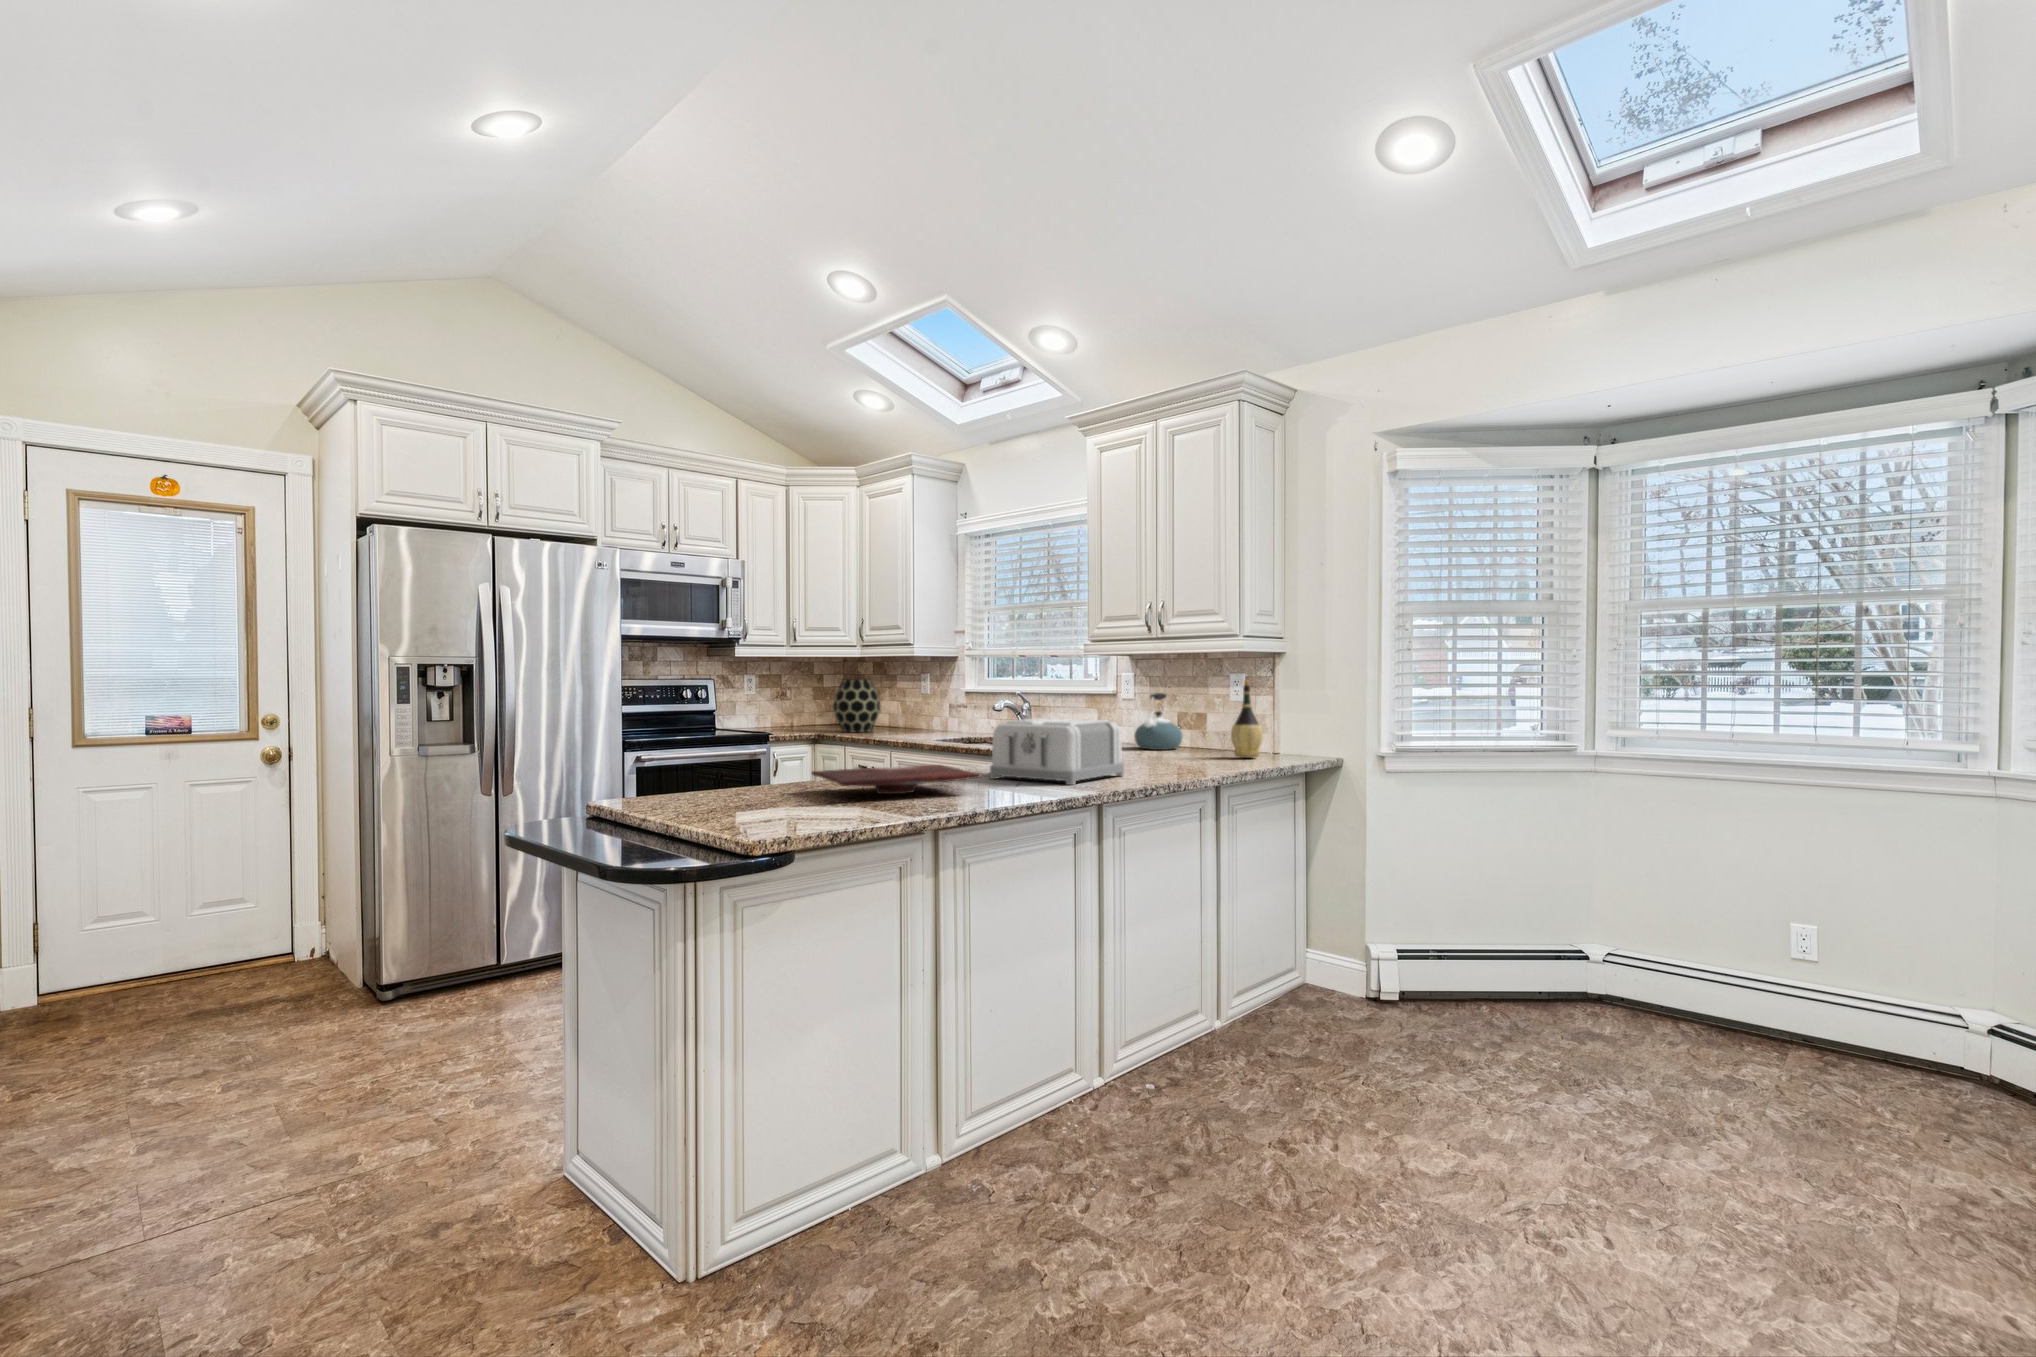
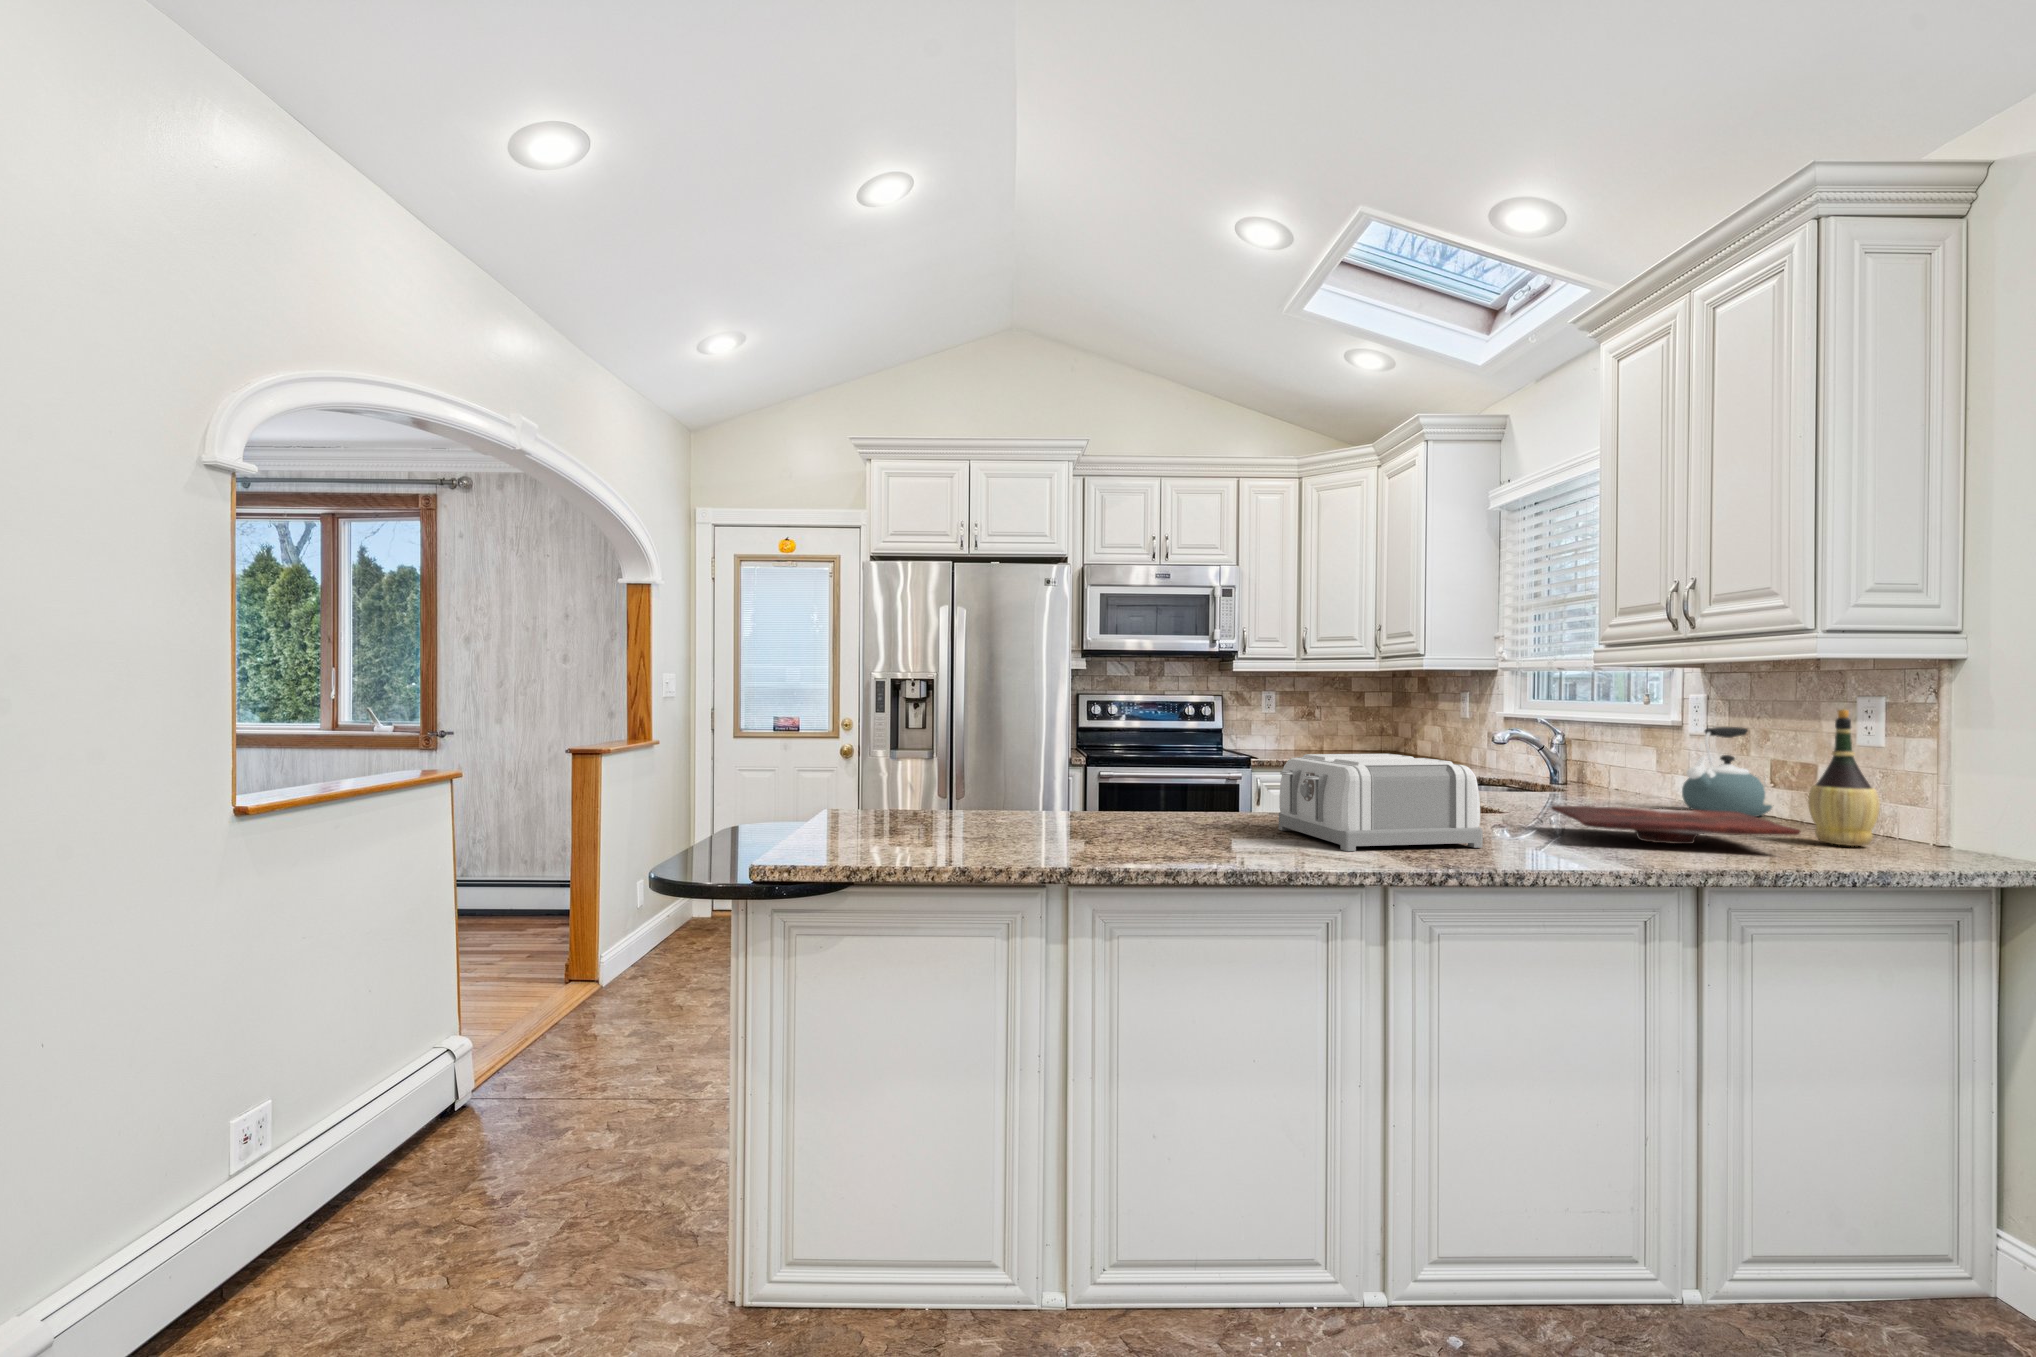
vase: present [833,679,880,732] -> none [1352,698,1410,761]
cutting board: present [812,765,981,794] -> present [1551,806,1800,844]

